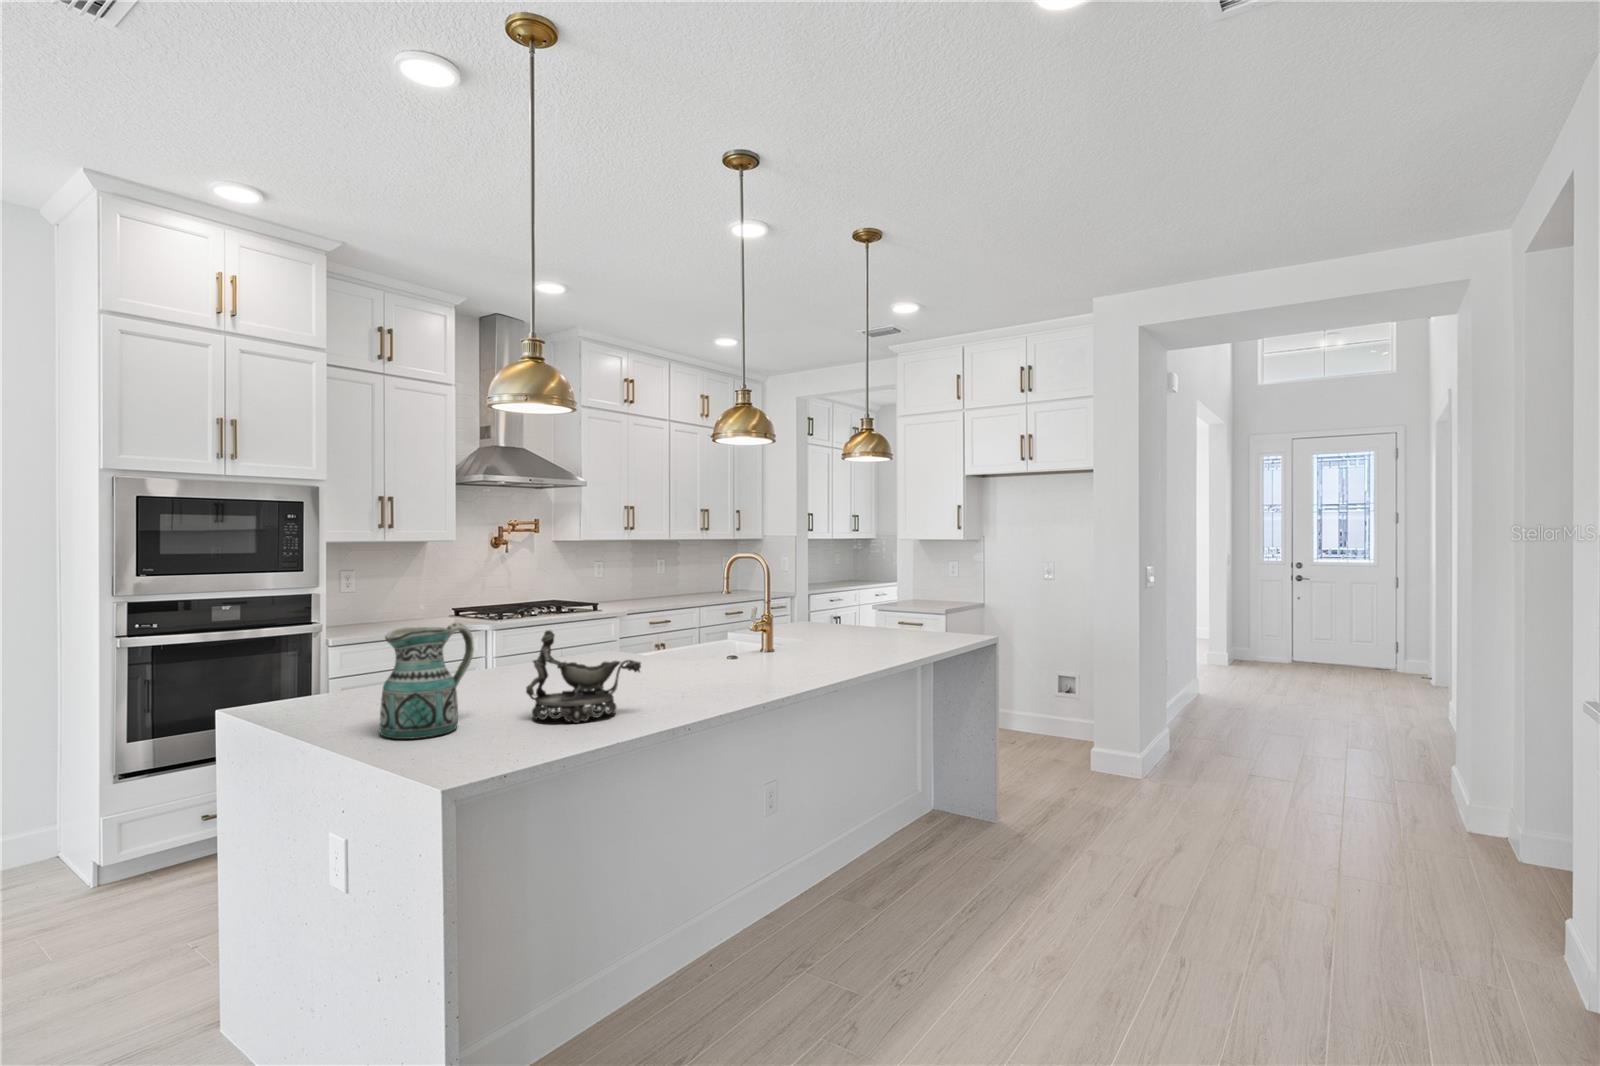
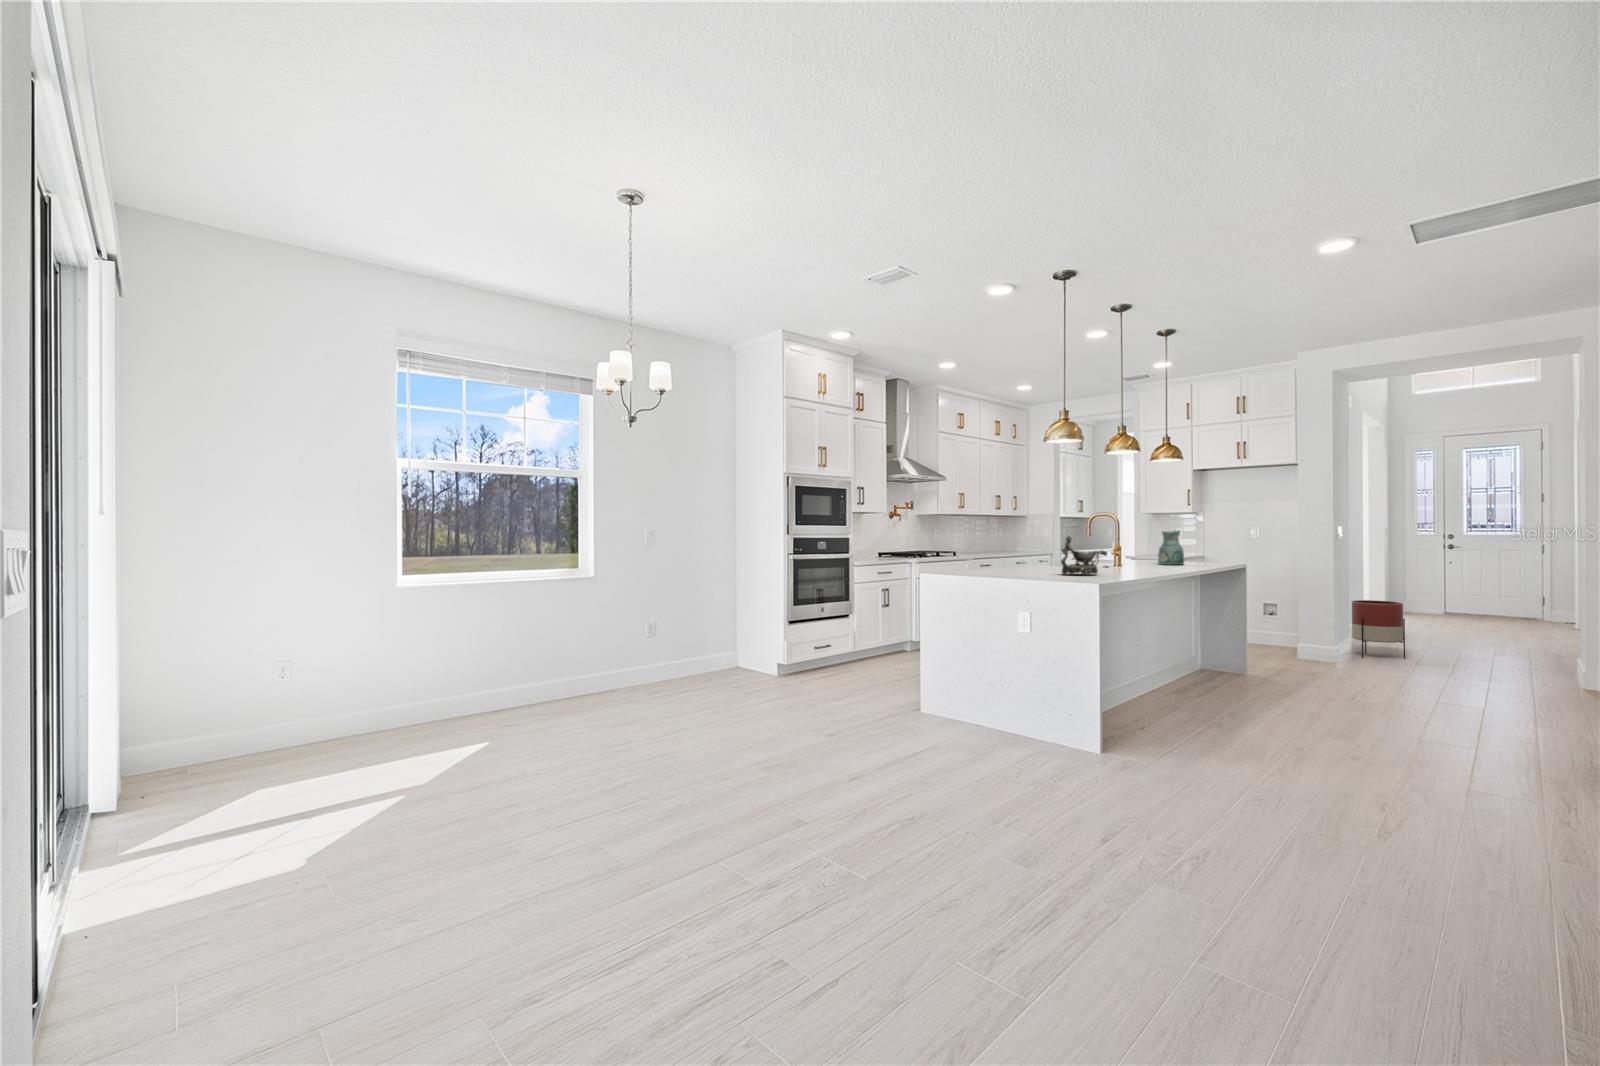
ceramic pitcher: present [380,623,474,739] -> present [1158,531,1184,565]
planter: none [1169,677,1239,769] -> present [1352,600,1405,659]

